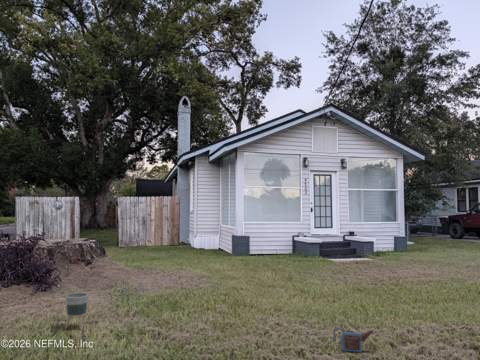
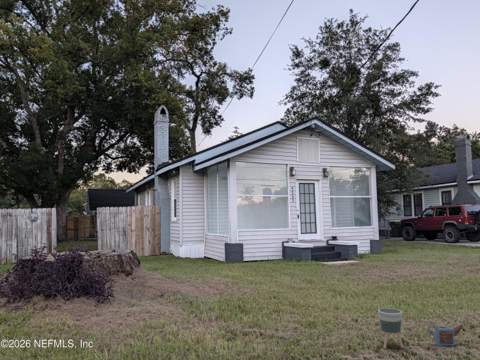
planter: present [65,293,88,330] -> present [378,308,403,349]

